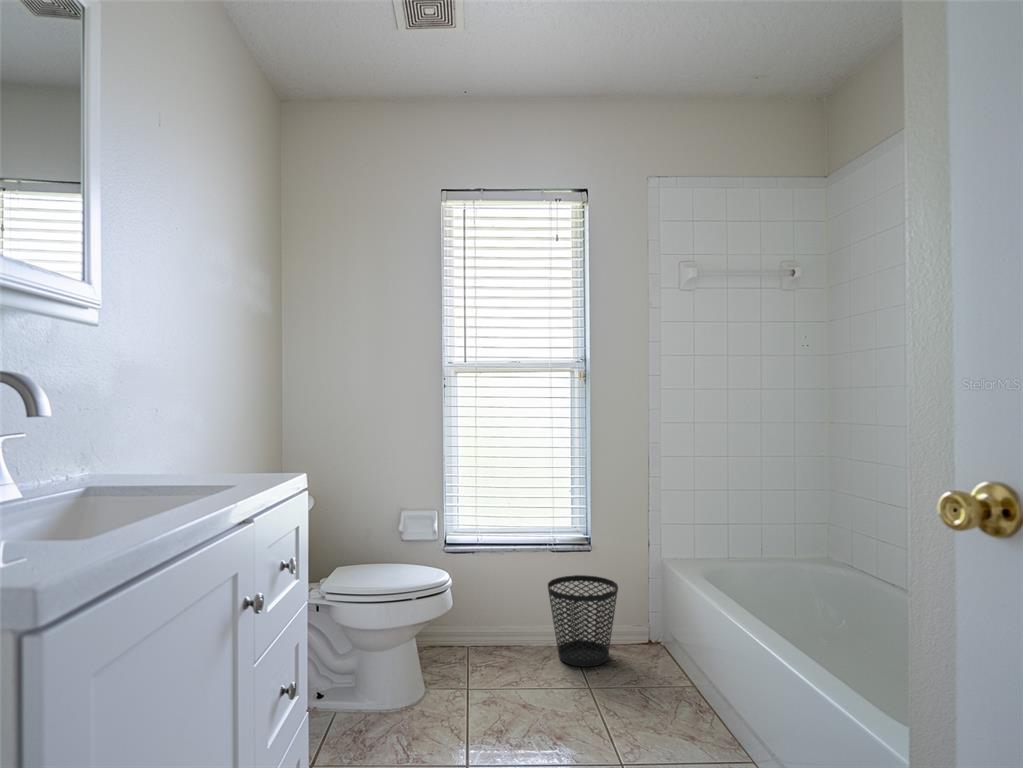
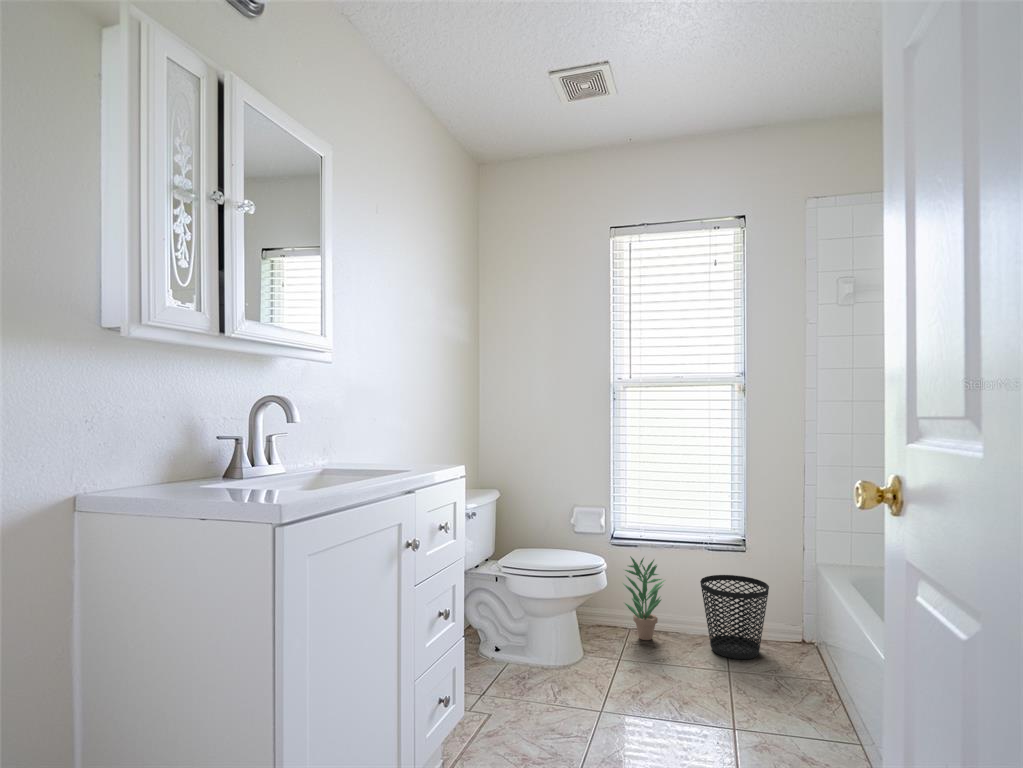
potted plant: none [460,565,511,660] -> present [624,556,665,640]

